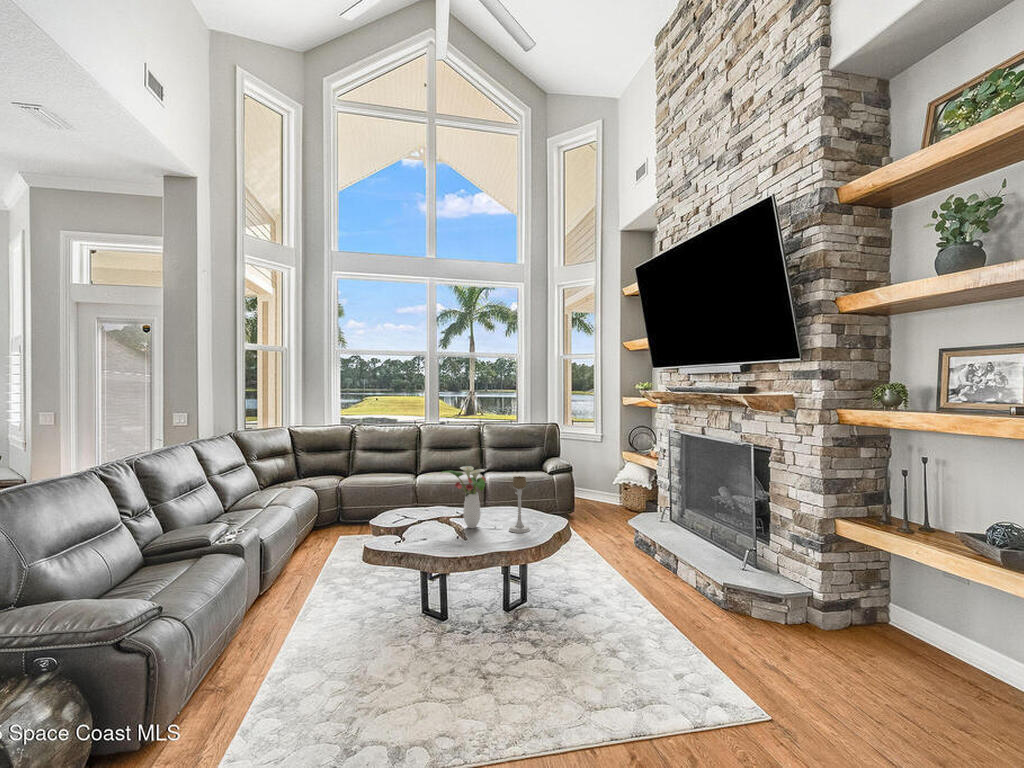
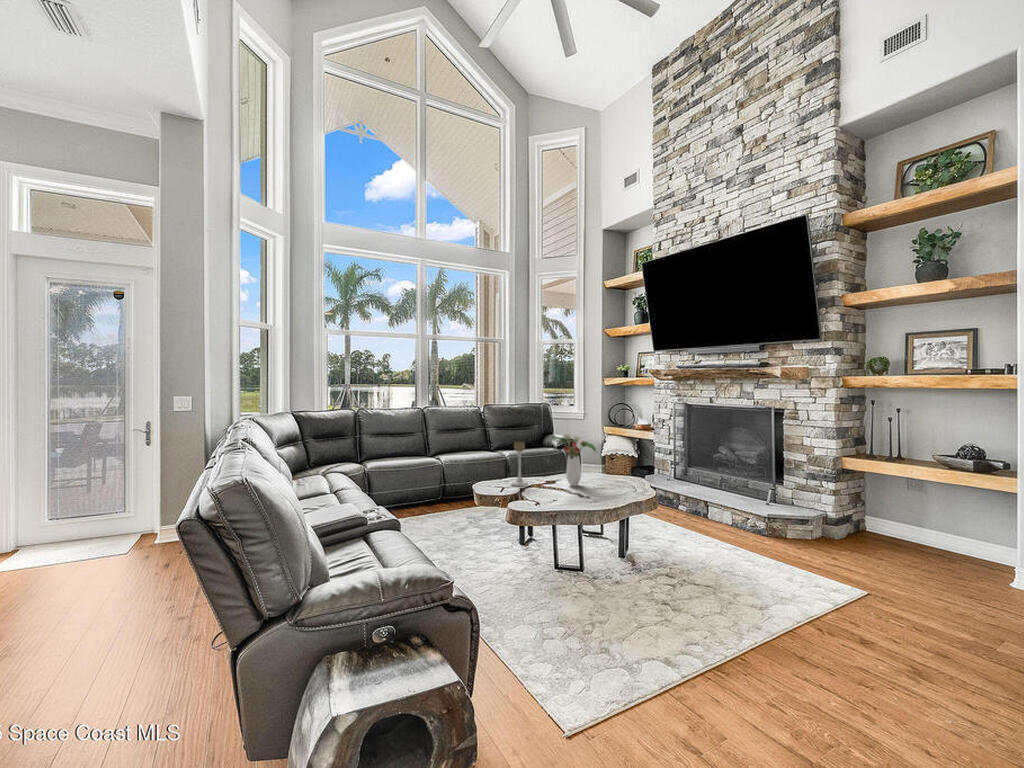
candle holder: present [509,476,530,533] -> present [511,441,528,486]

